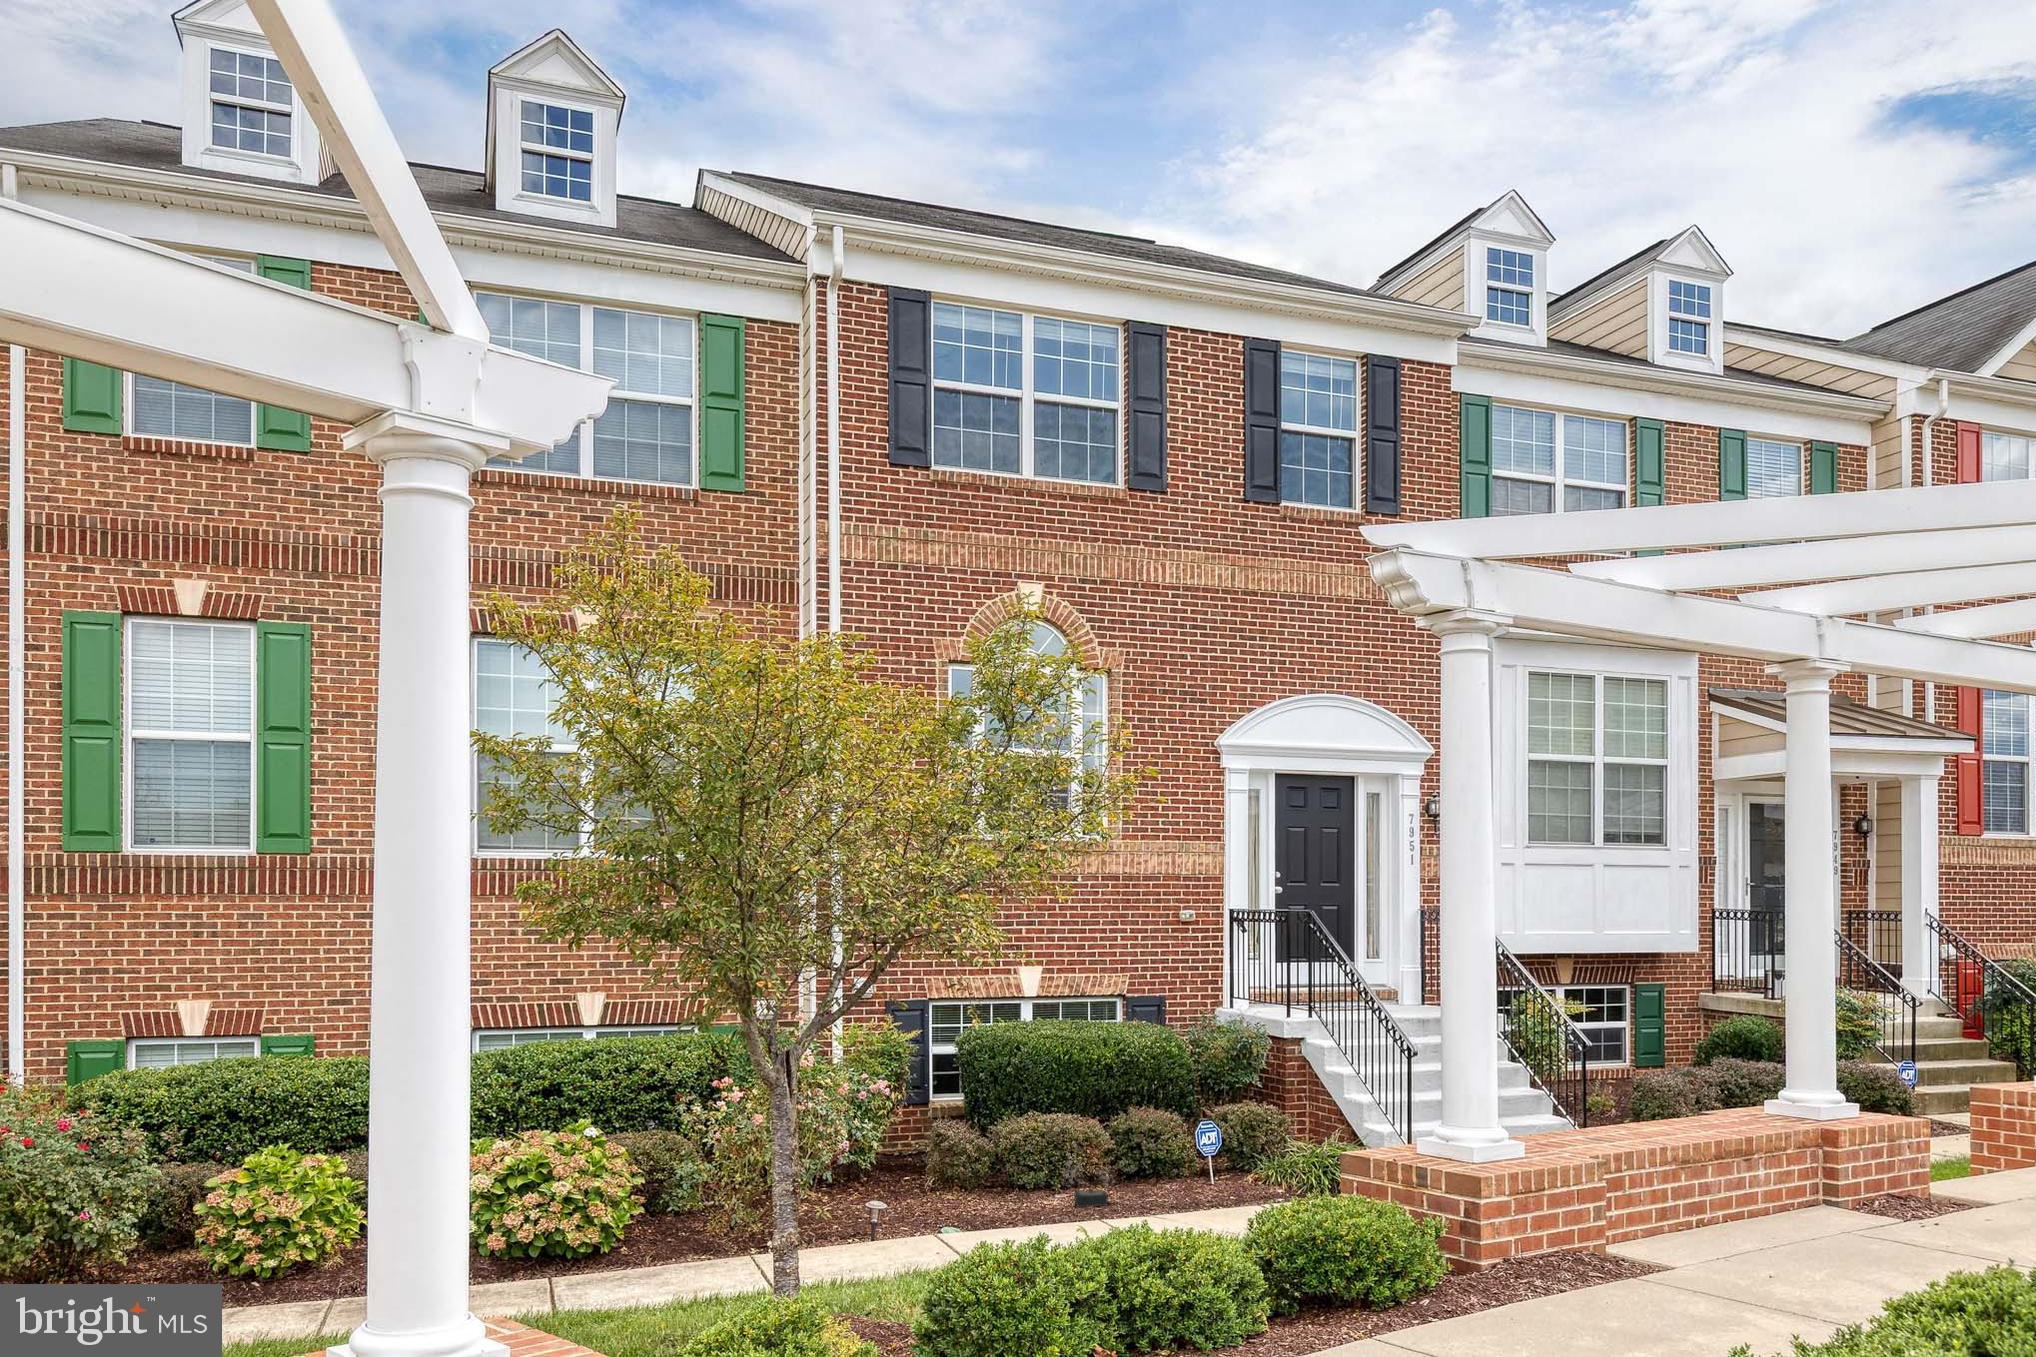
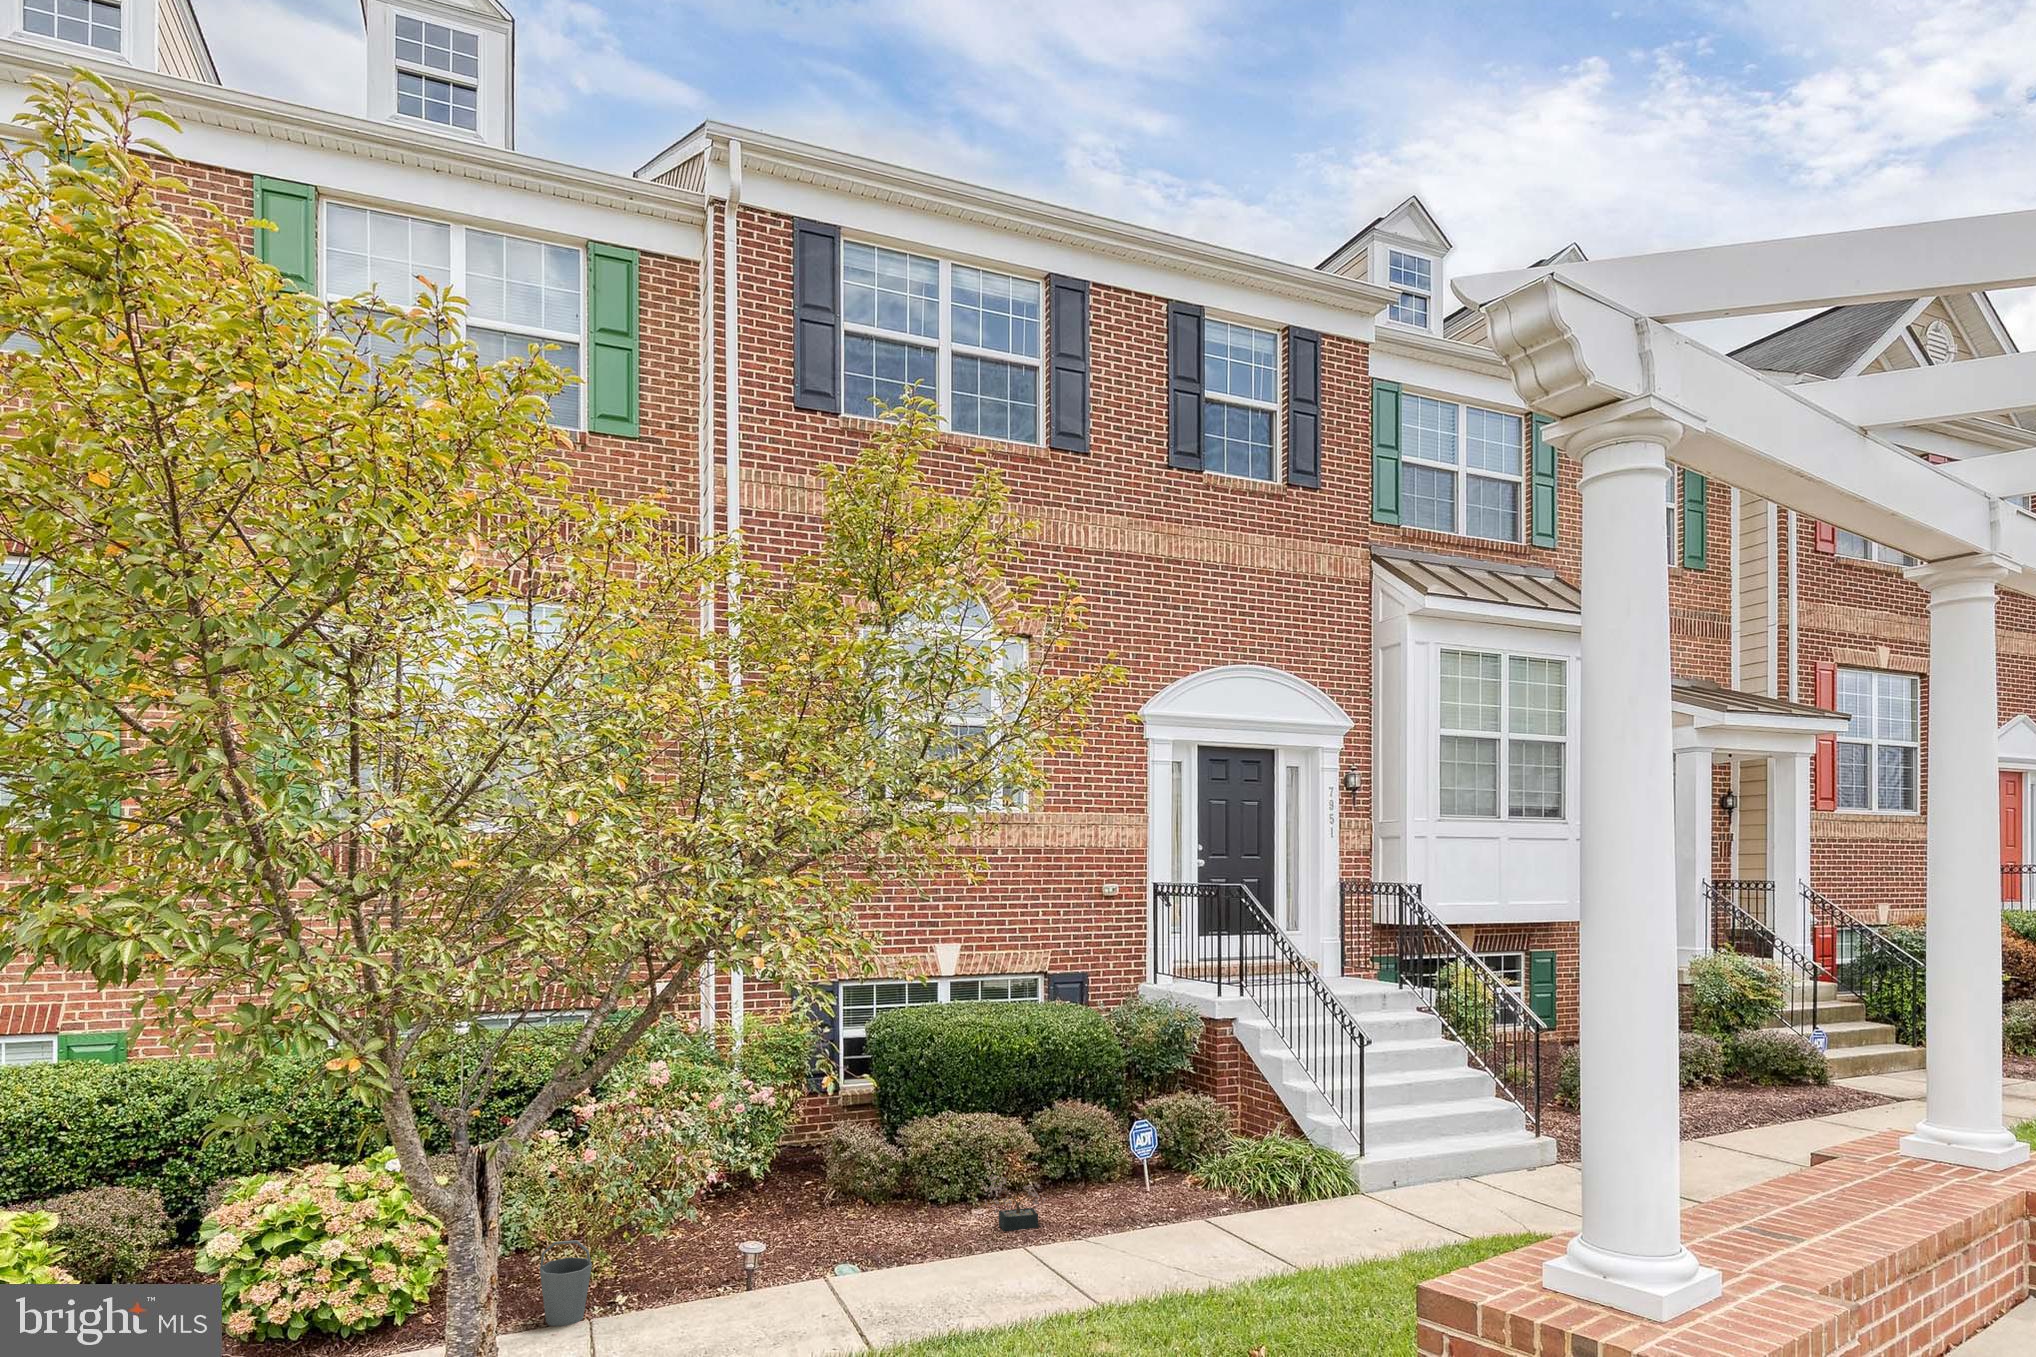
bucket: none [707,1189,747,1255] -> present [540,1240,592,1326]

